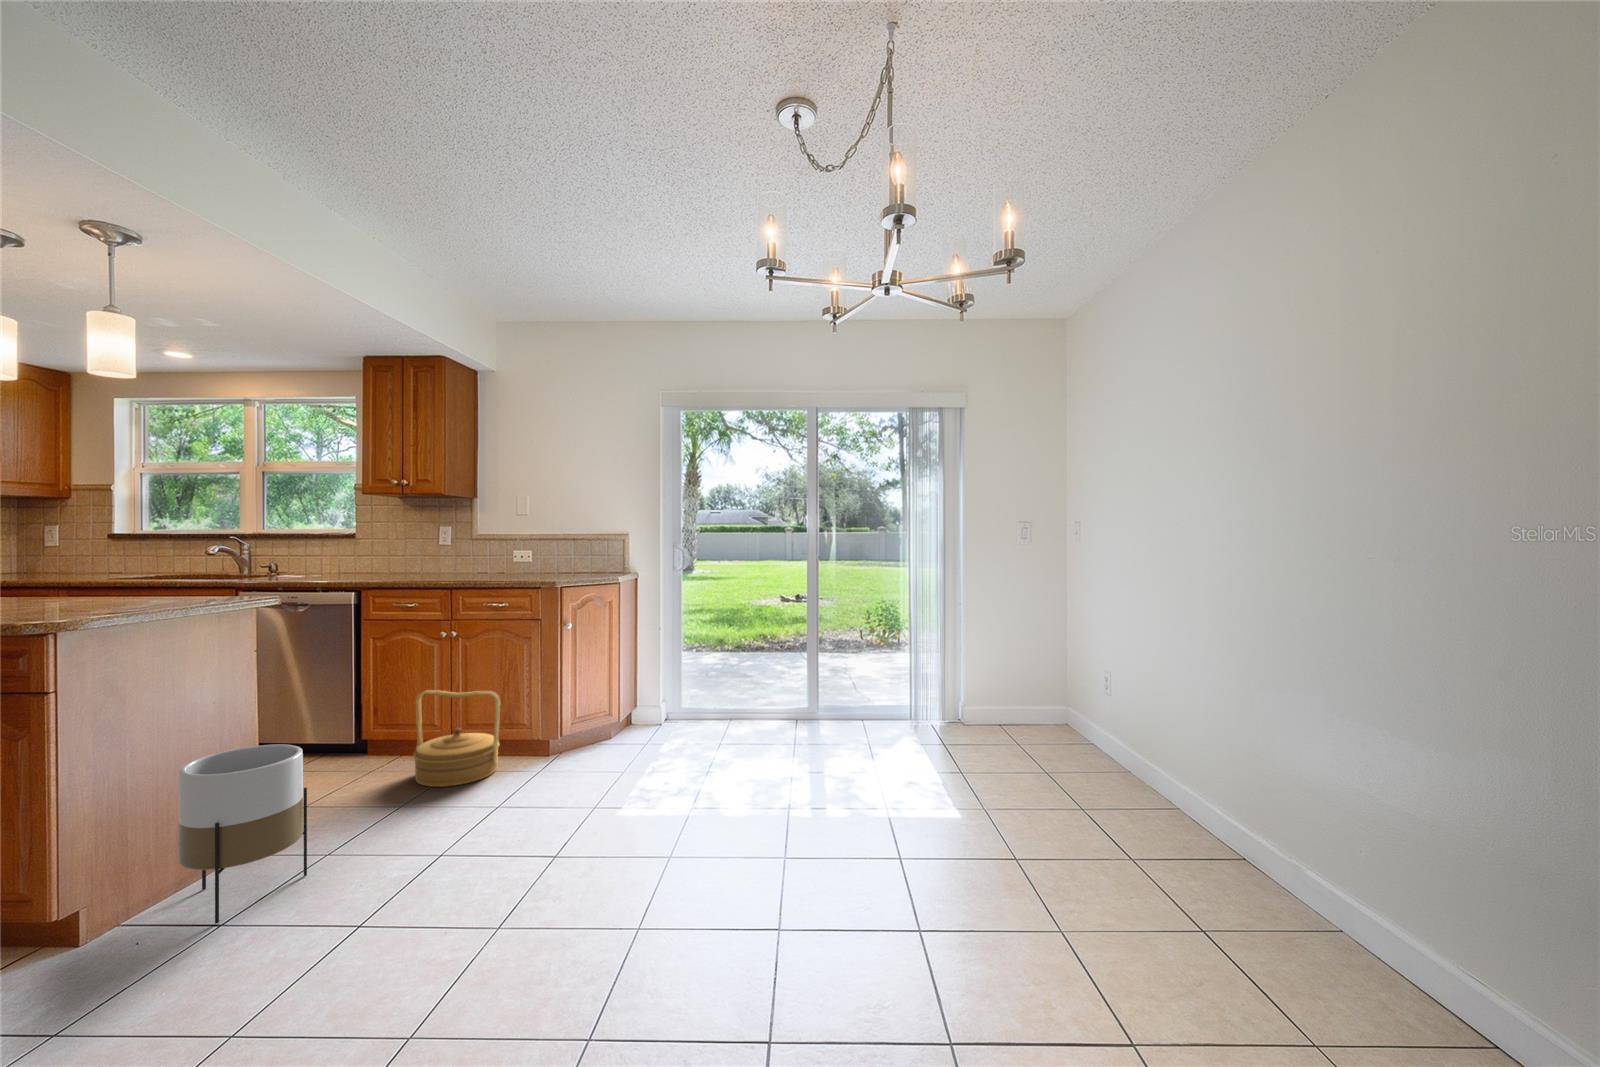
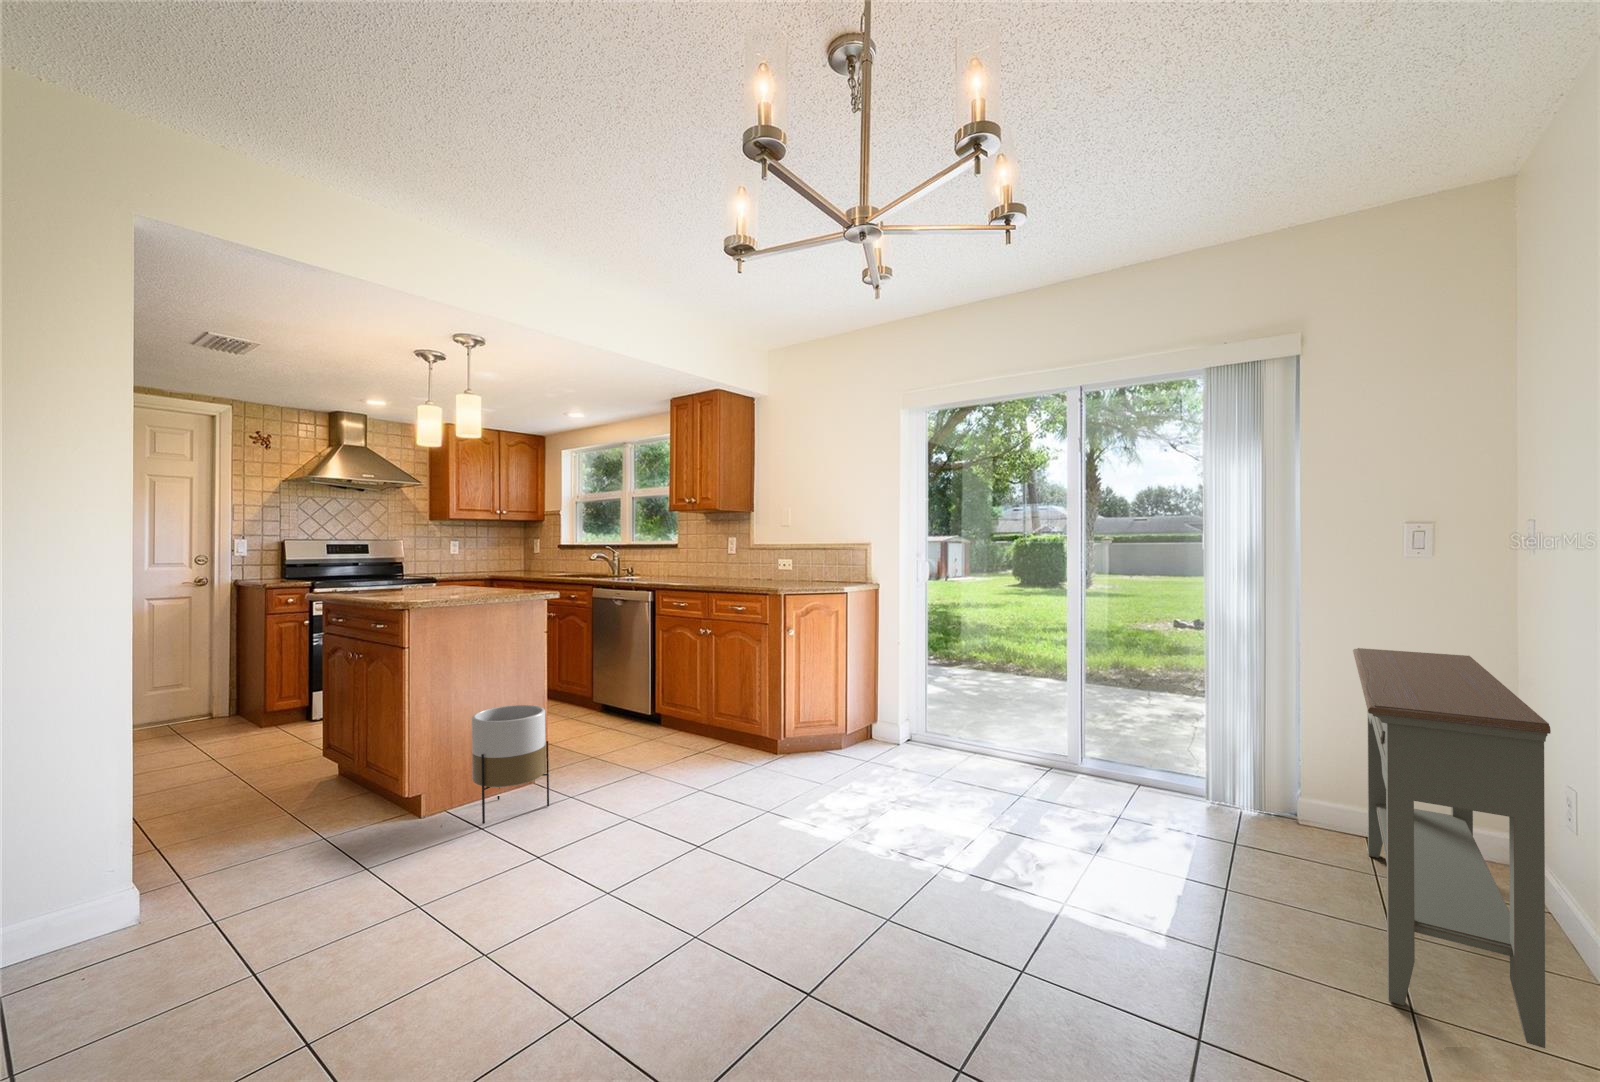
console table: none [1016,601,1183,813] -> present [1353,648,1551,1048]
woven basket: present [413,690,500,787] -> none [667,679,733,763]

